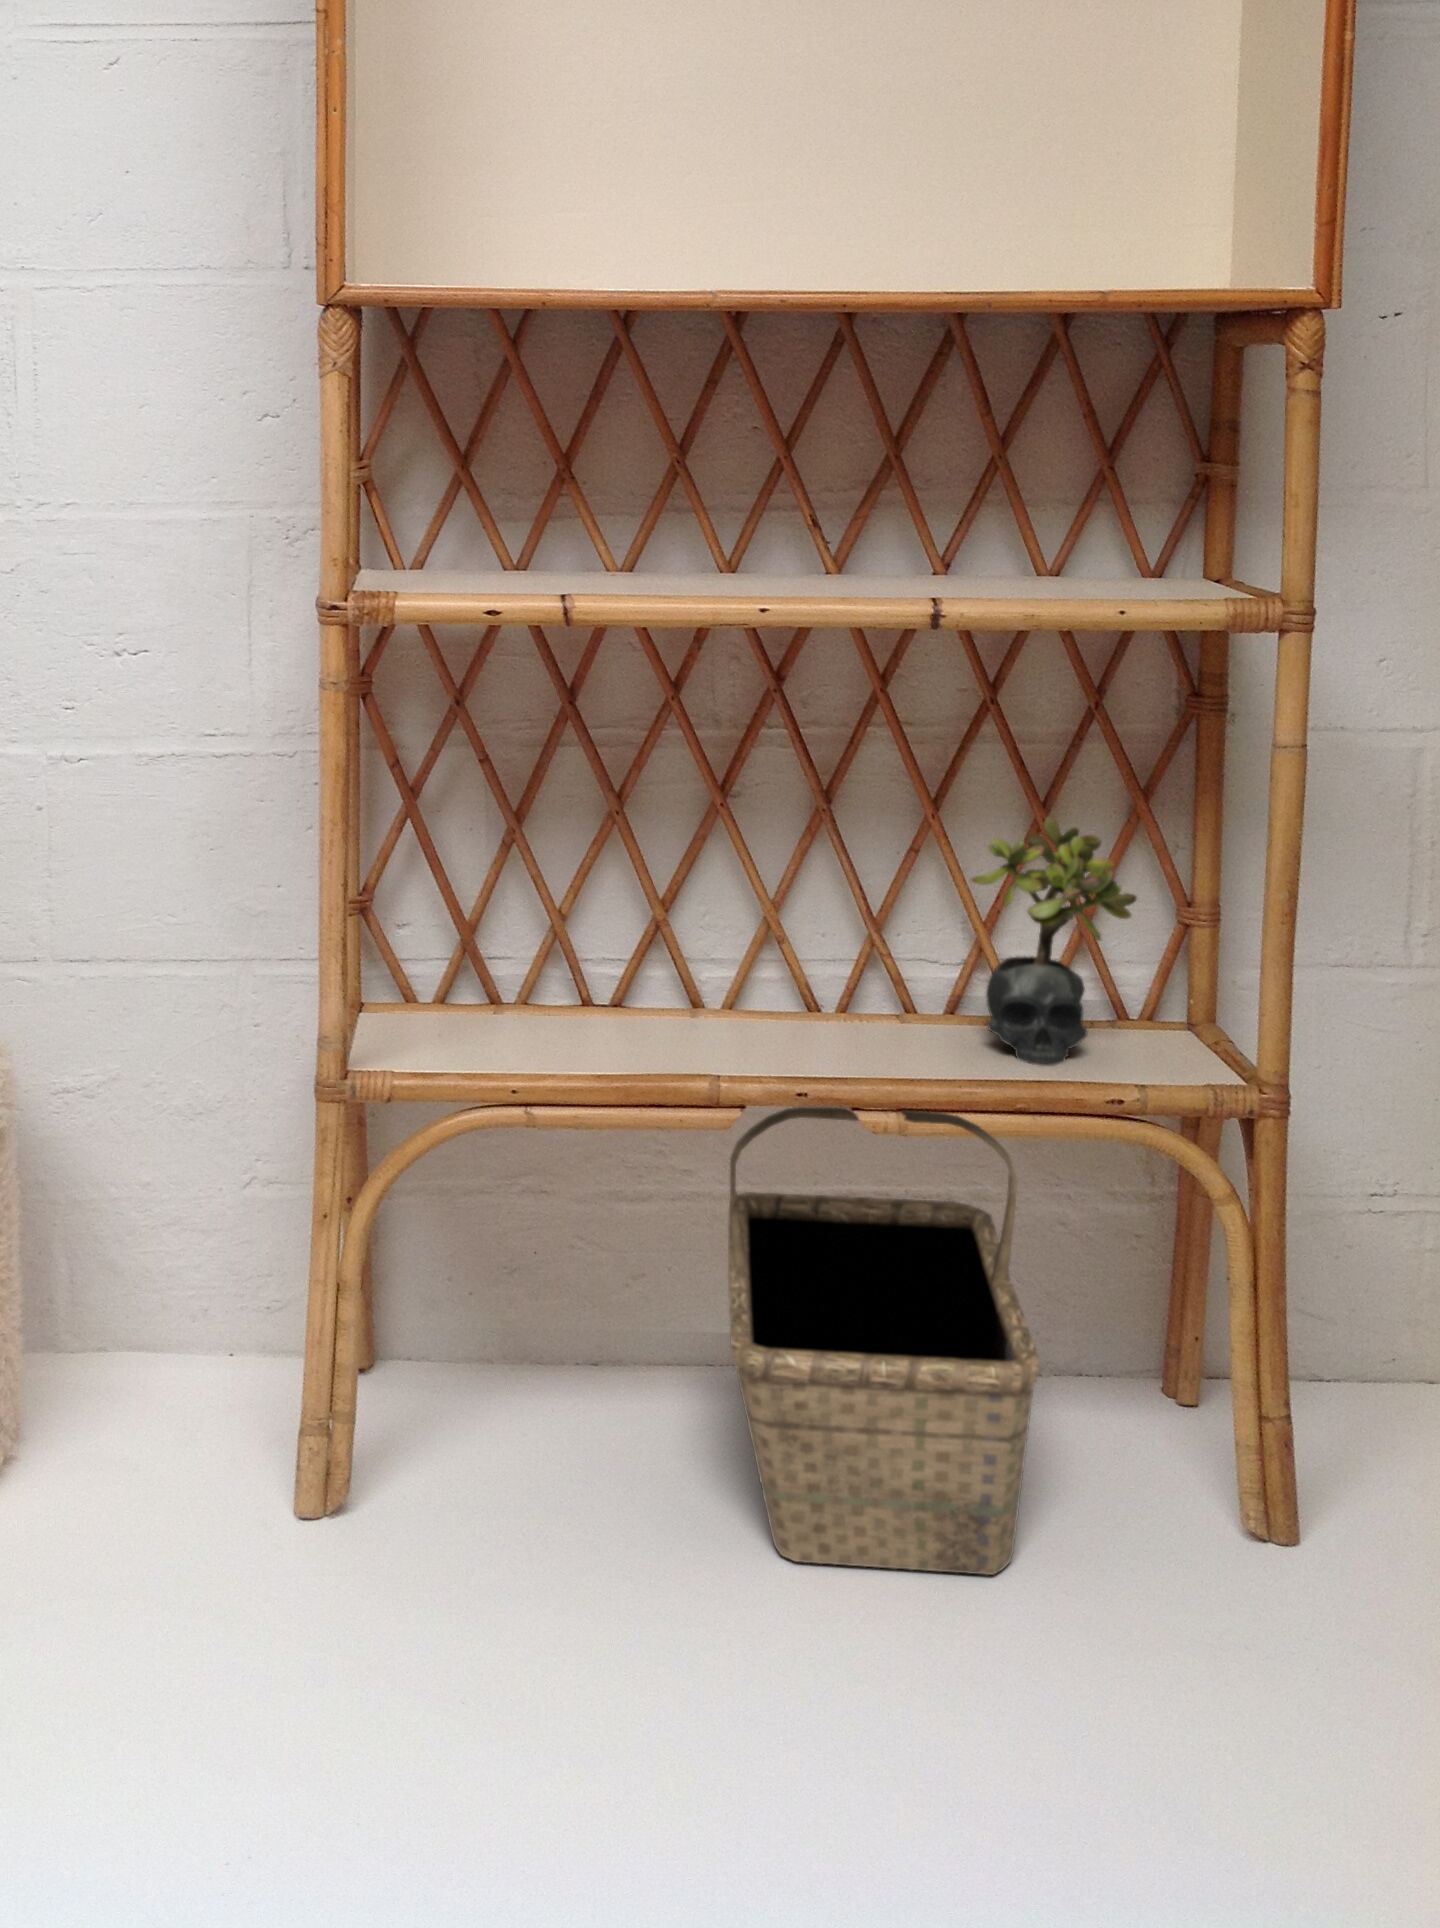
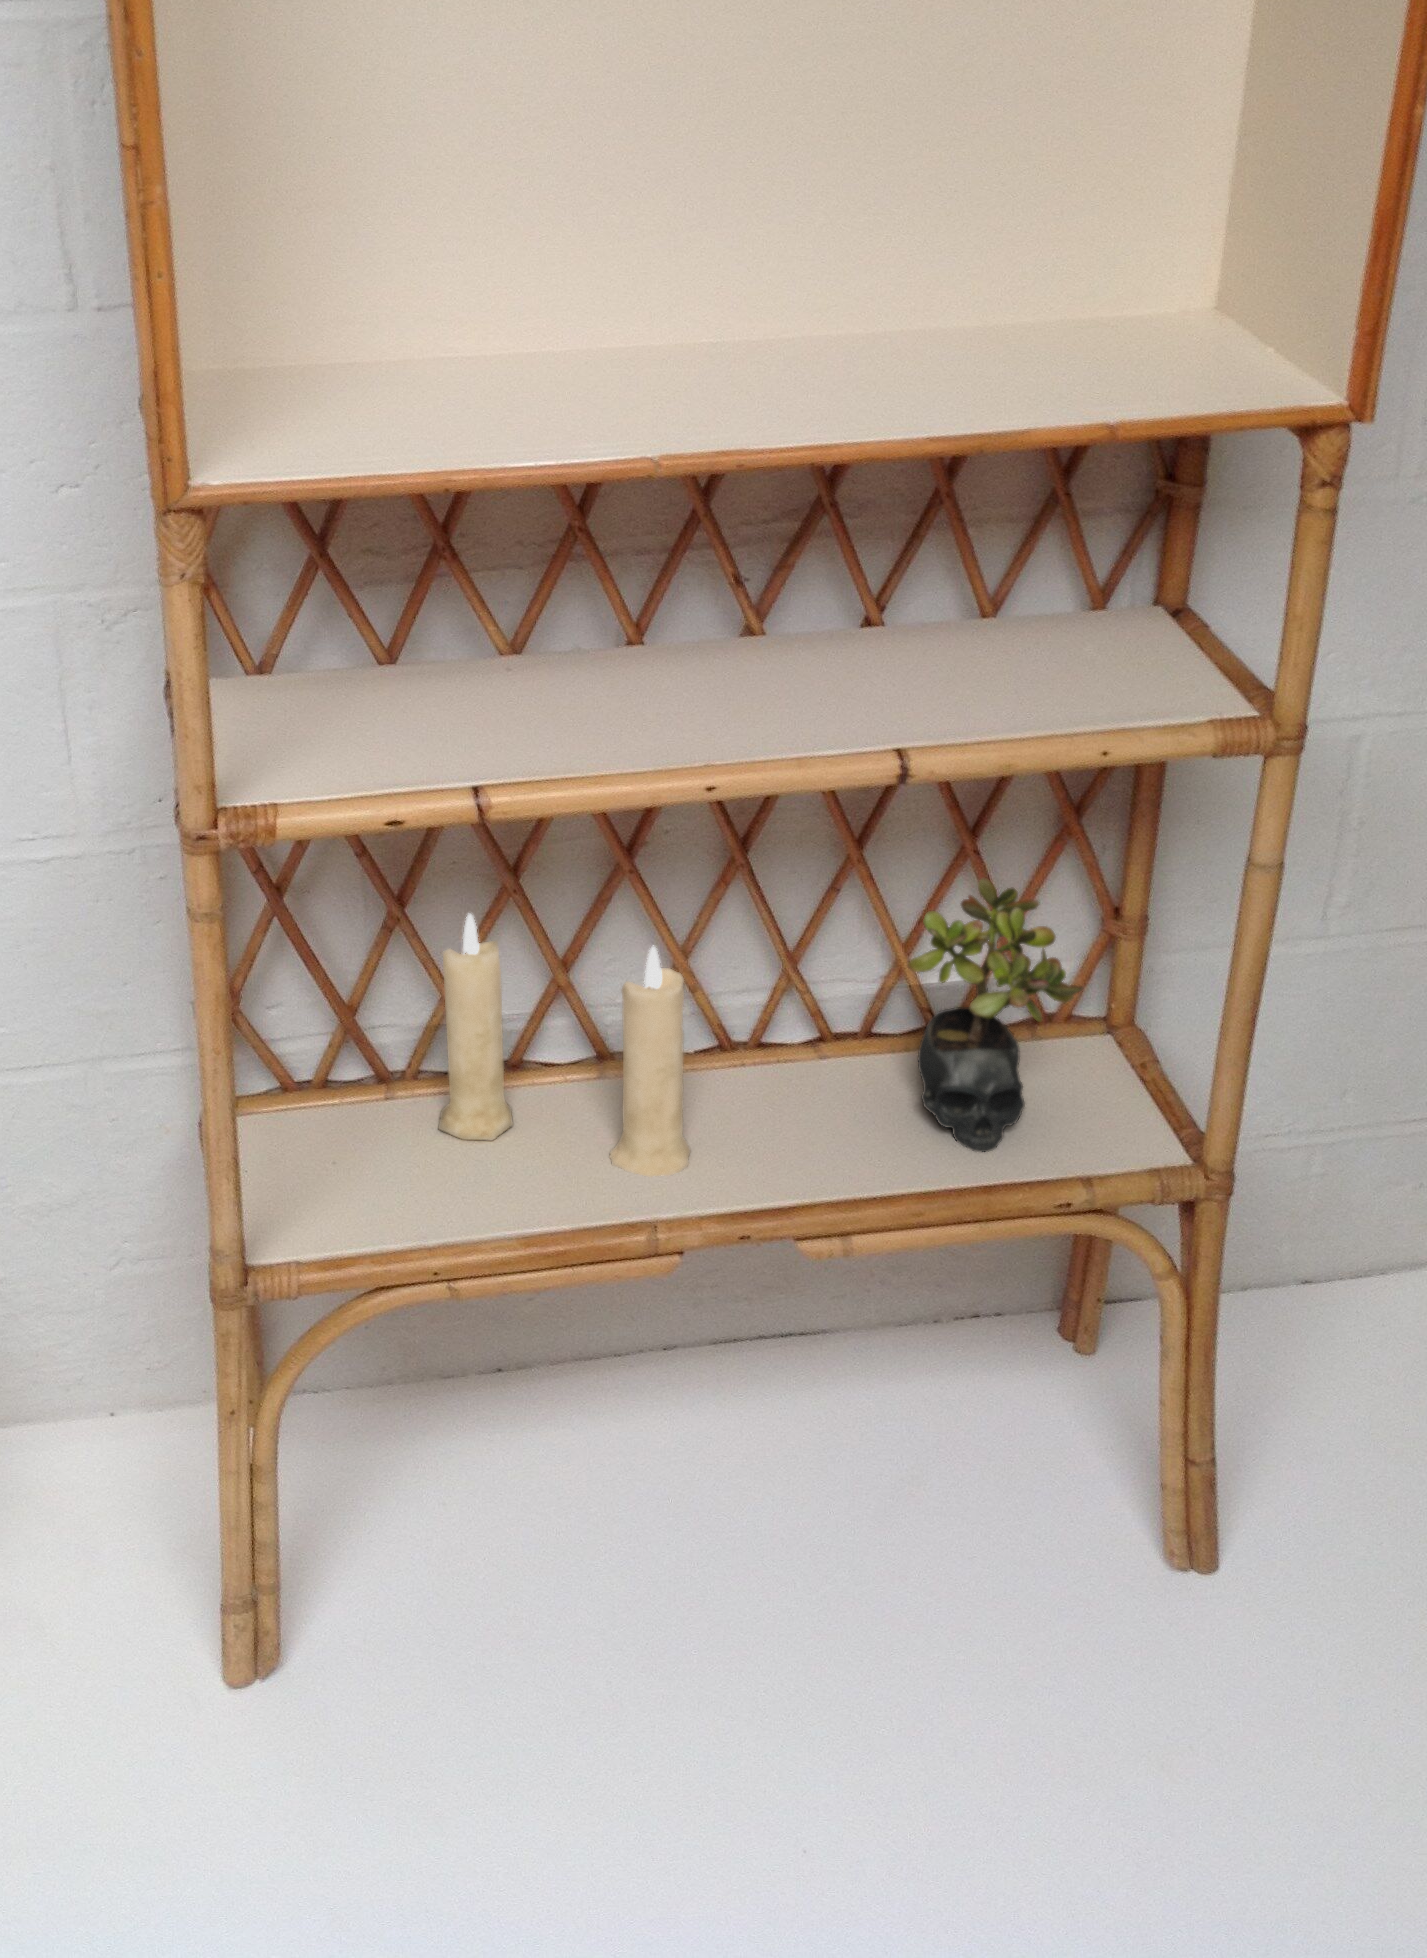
candle: none [532,794,762,1056] -> present [439,914,690,1177]
basket: present [728,1107,1040,1575] -> none [648,1205,994,1667]

